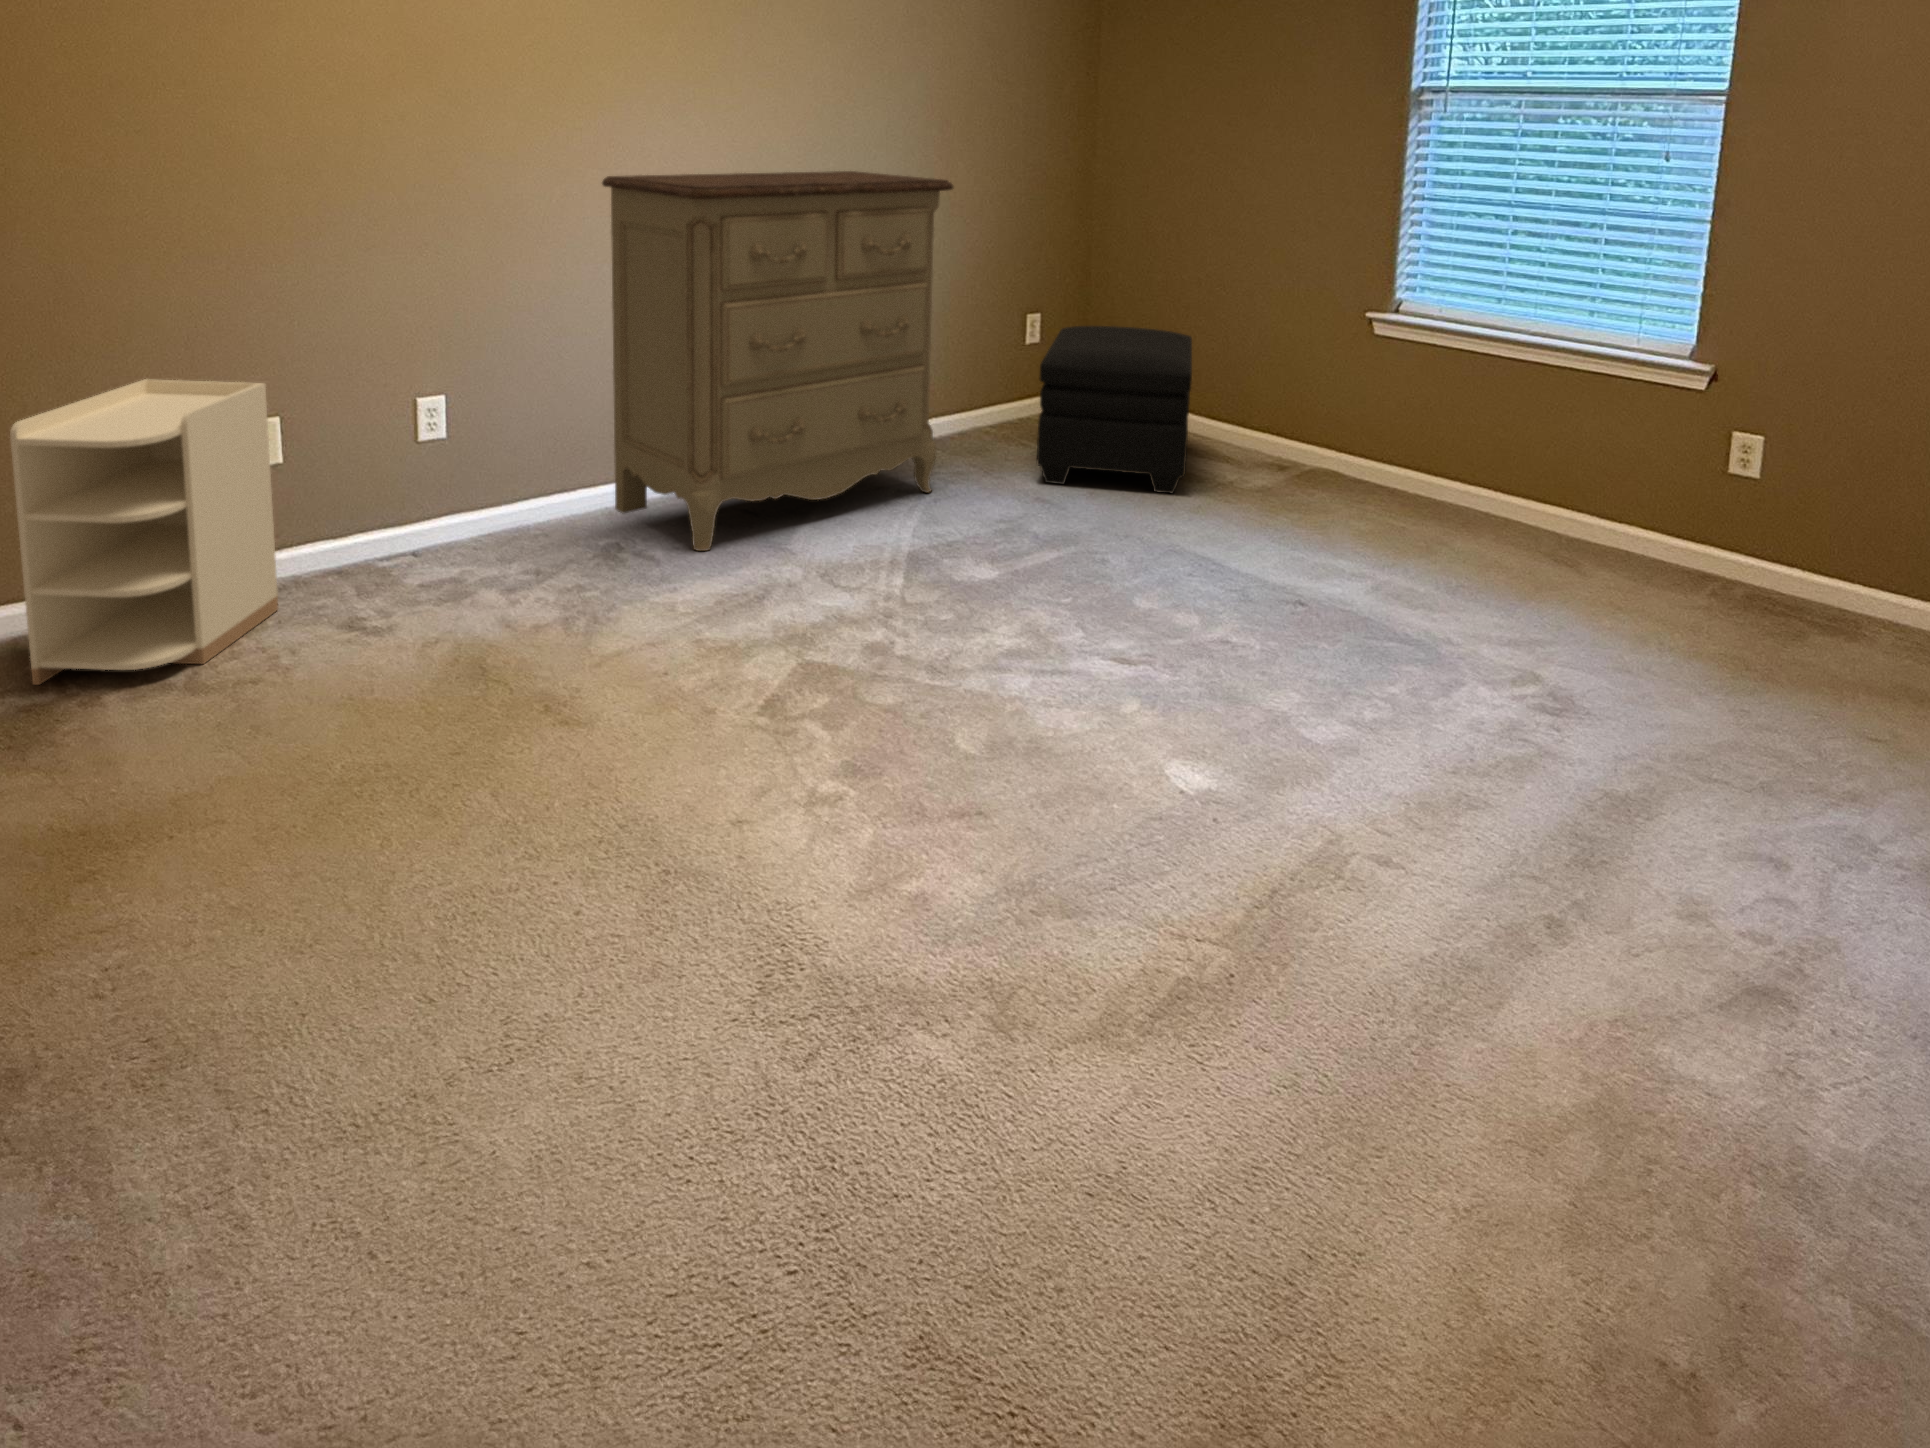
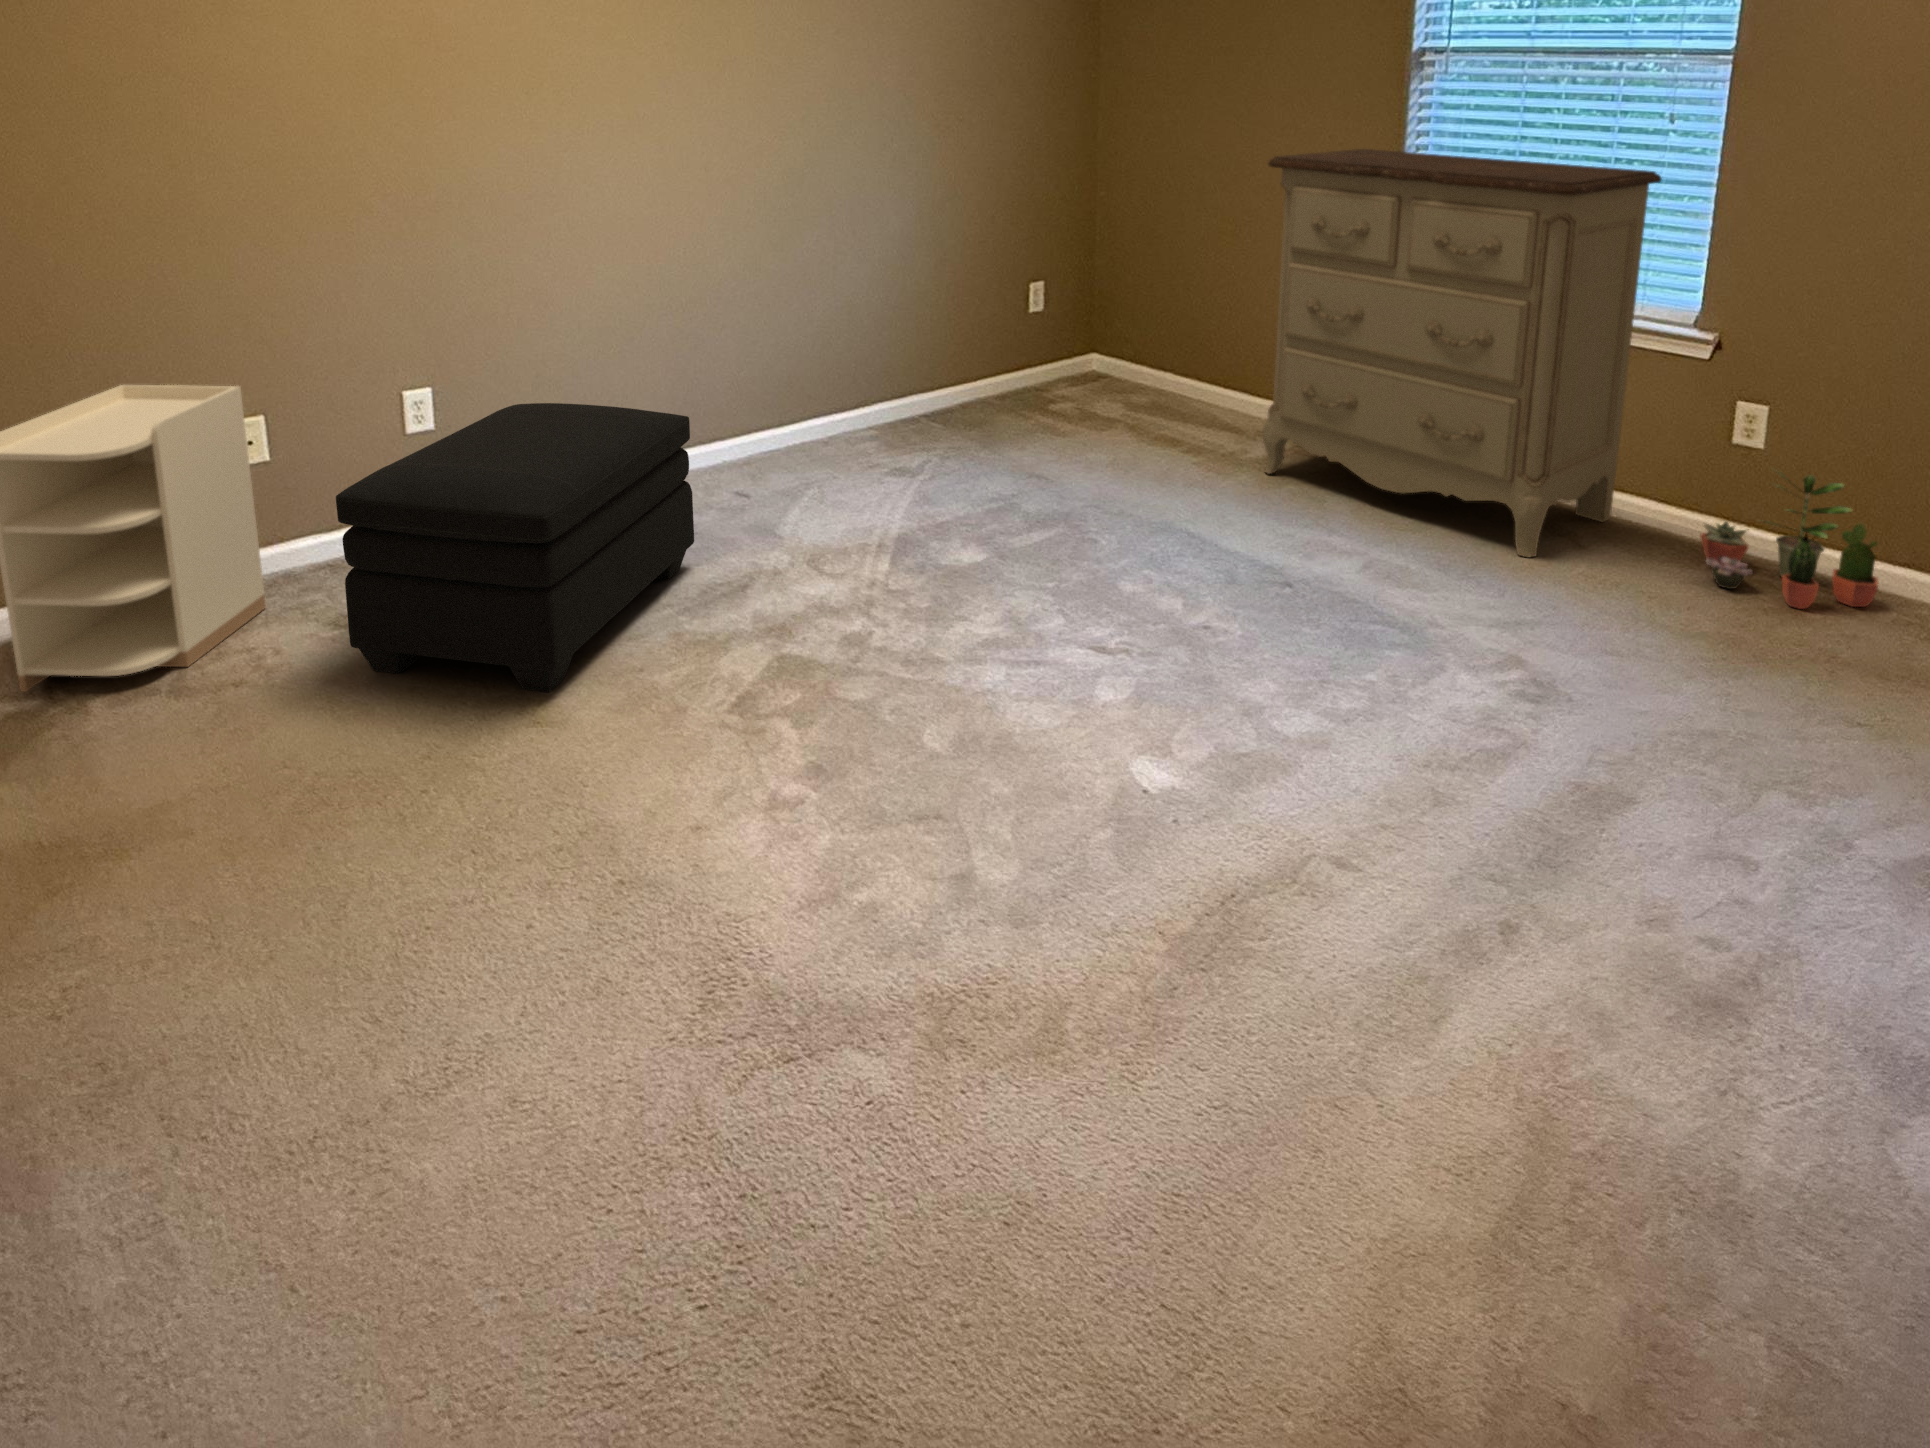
dresser: present [602,171,953,551] -> present [1263,149,1661,557]
ottoman: present [1037,326,1192,493] -> present [336,403,694,692]
potted plant: none [1698,495,1876,632] -> present [1700,473,1878,609]

